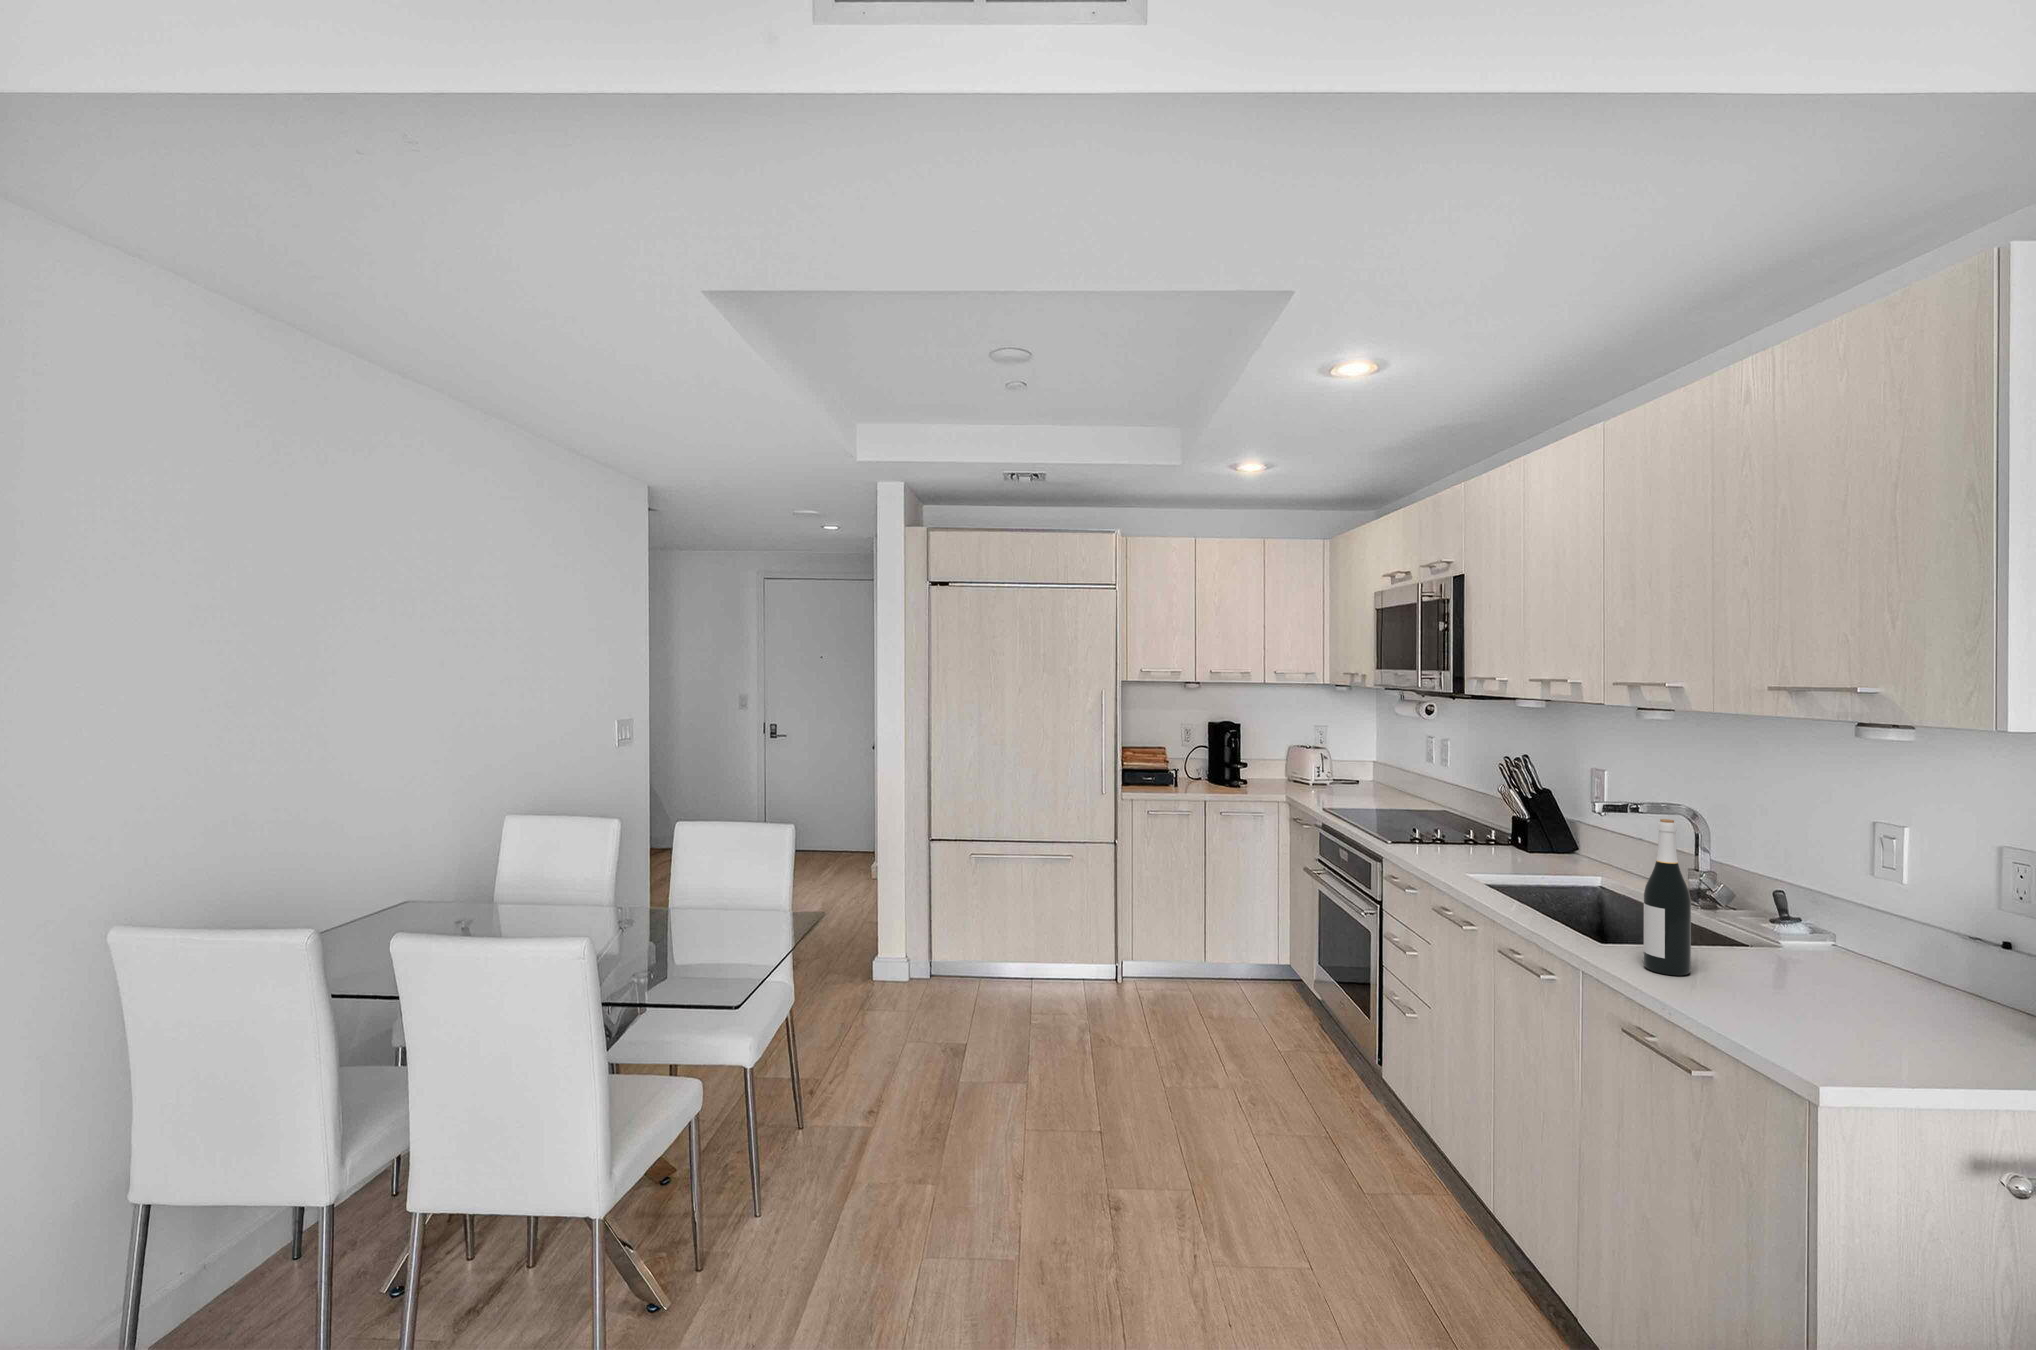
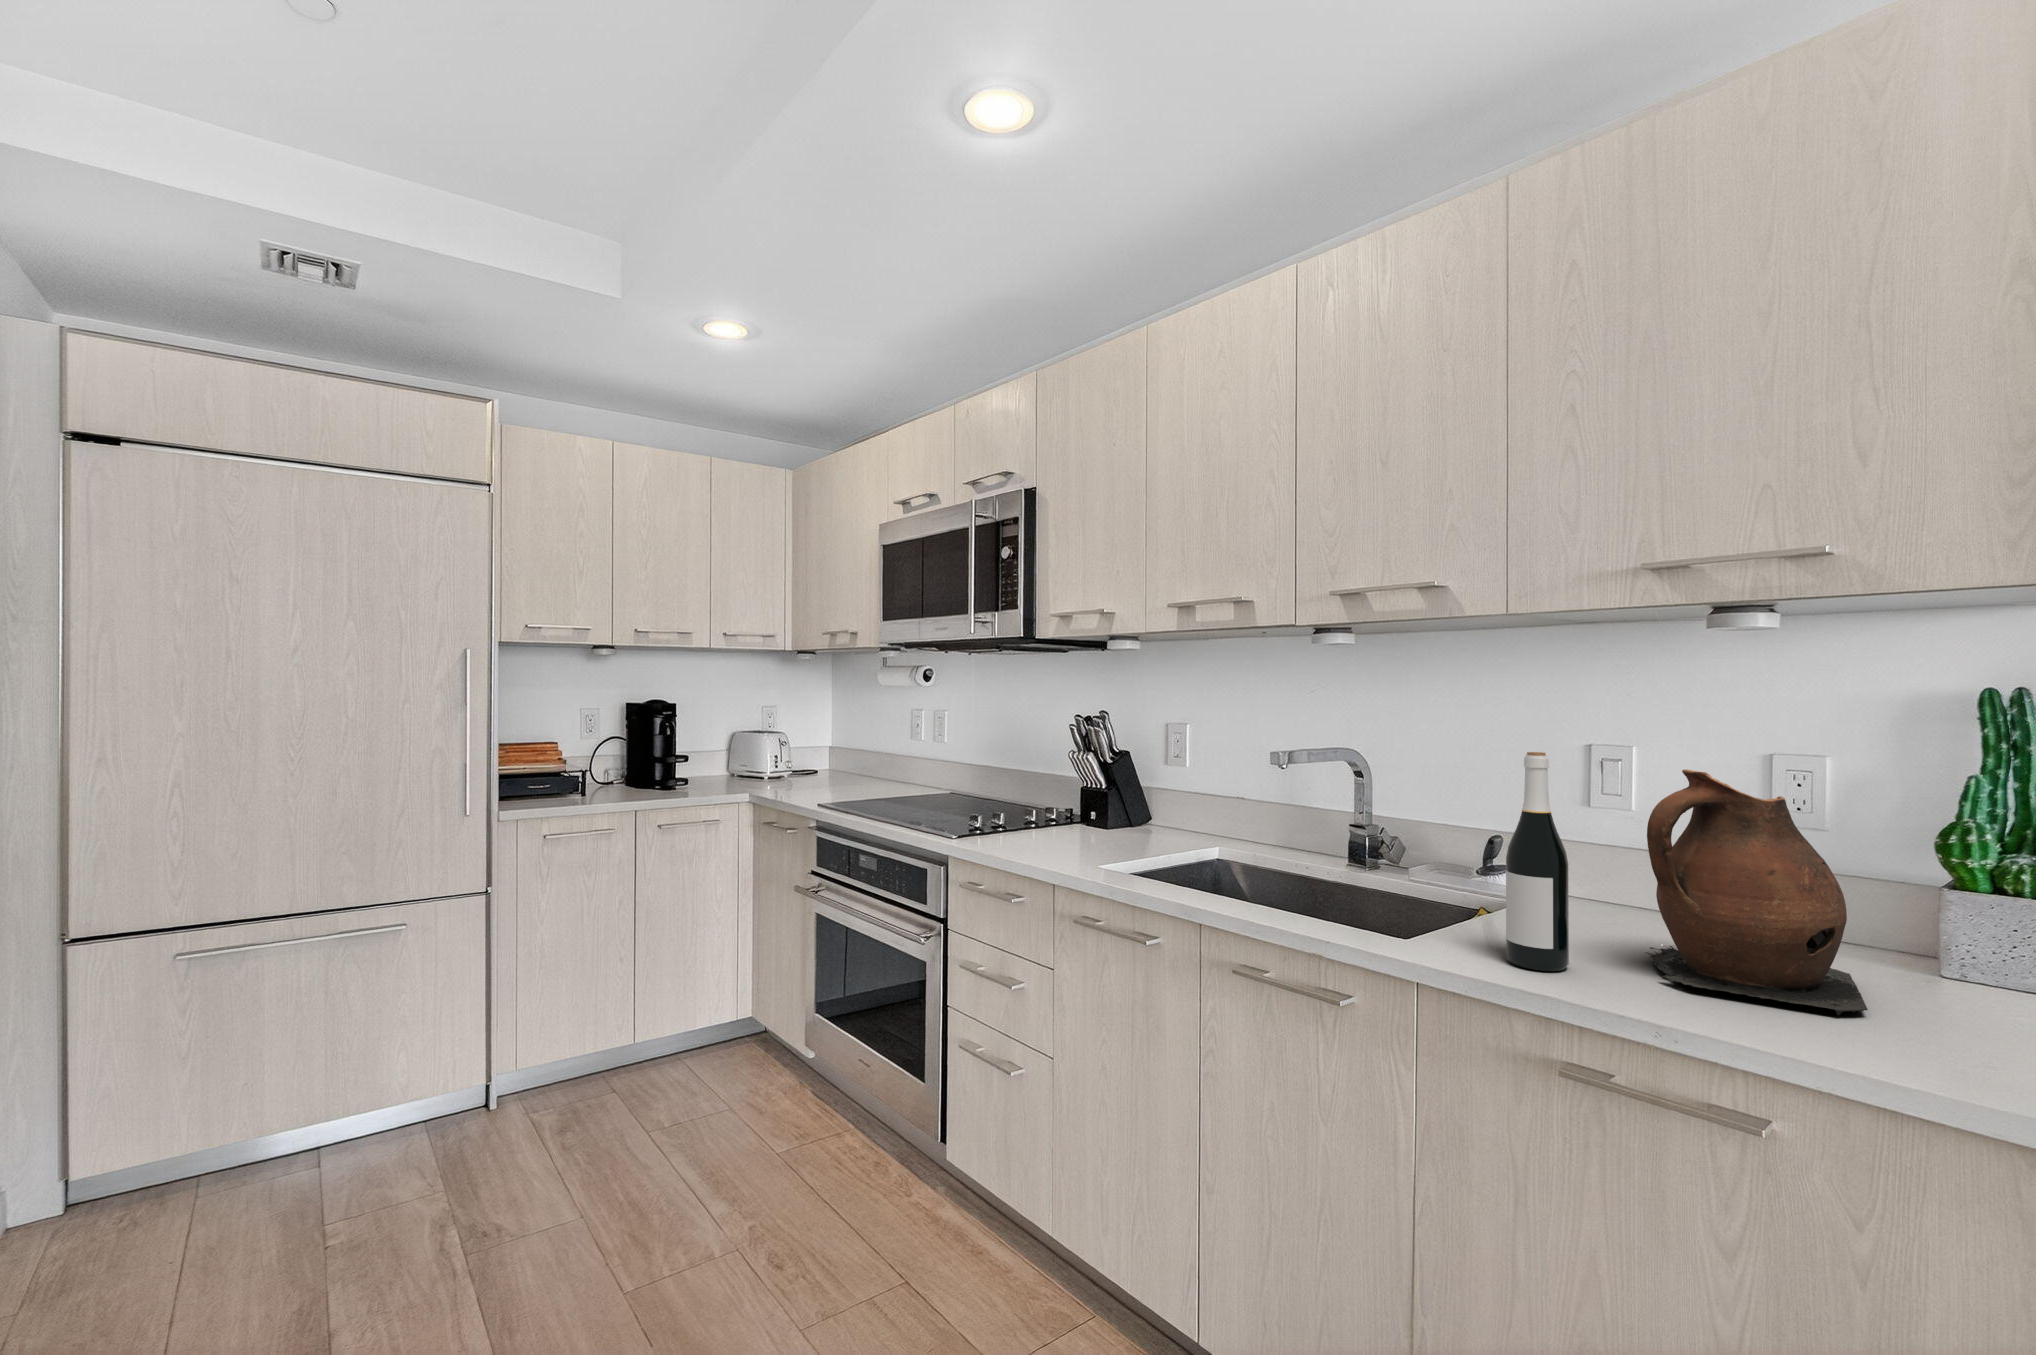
ceramic pitcher: none [1736,844,1941,1031] -> present [1645,770,1868,1015]

